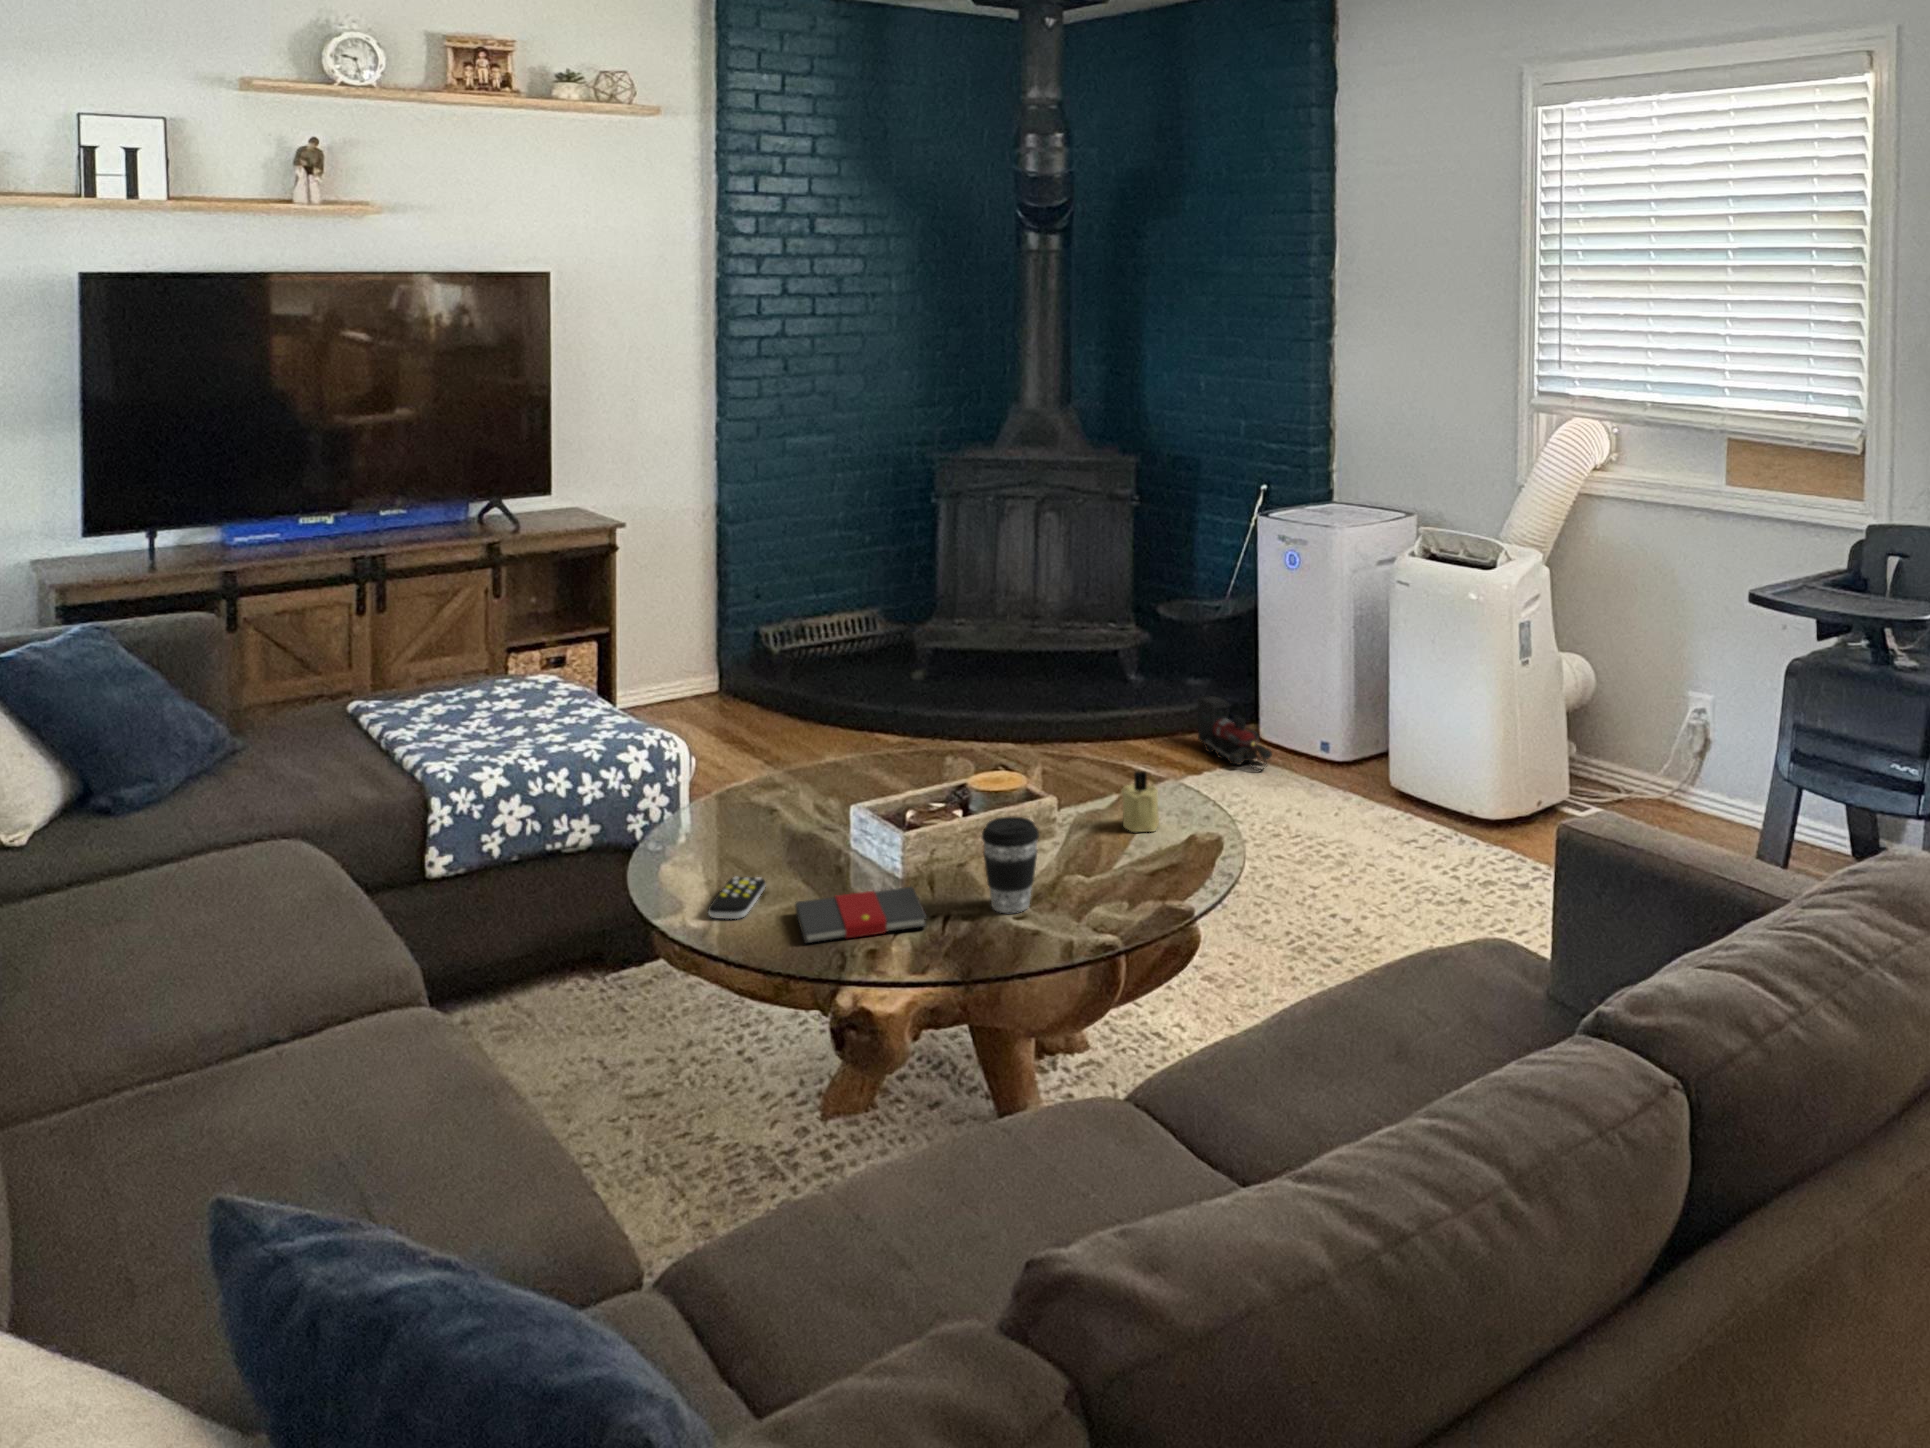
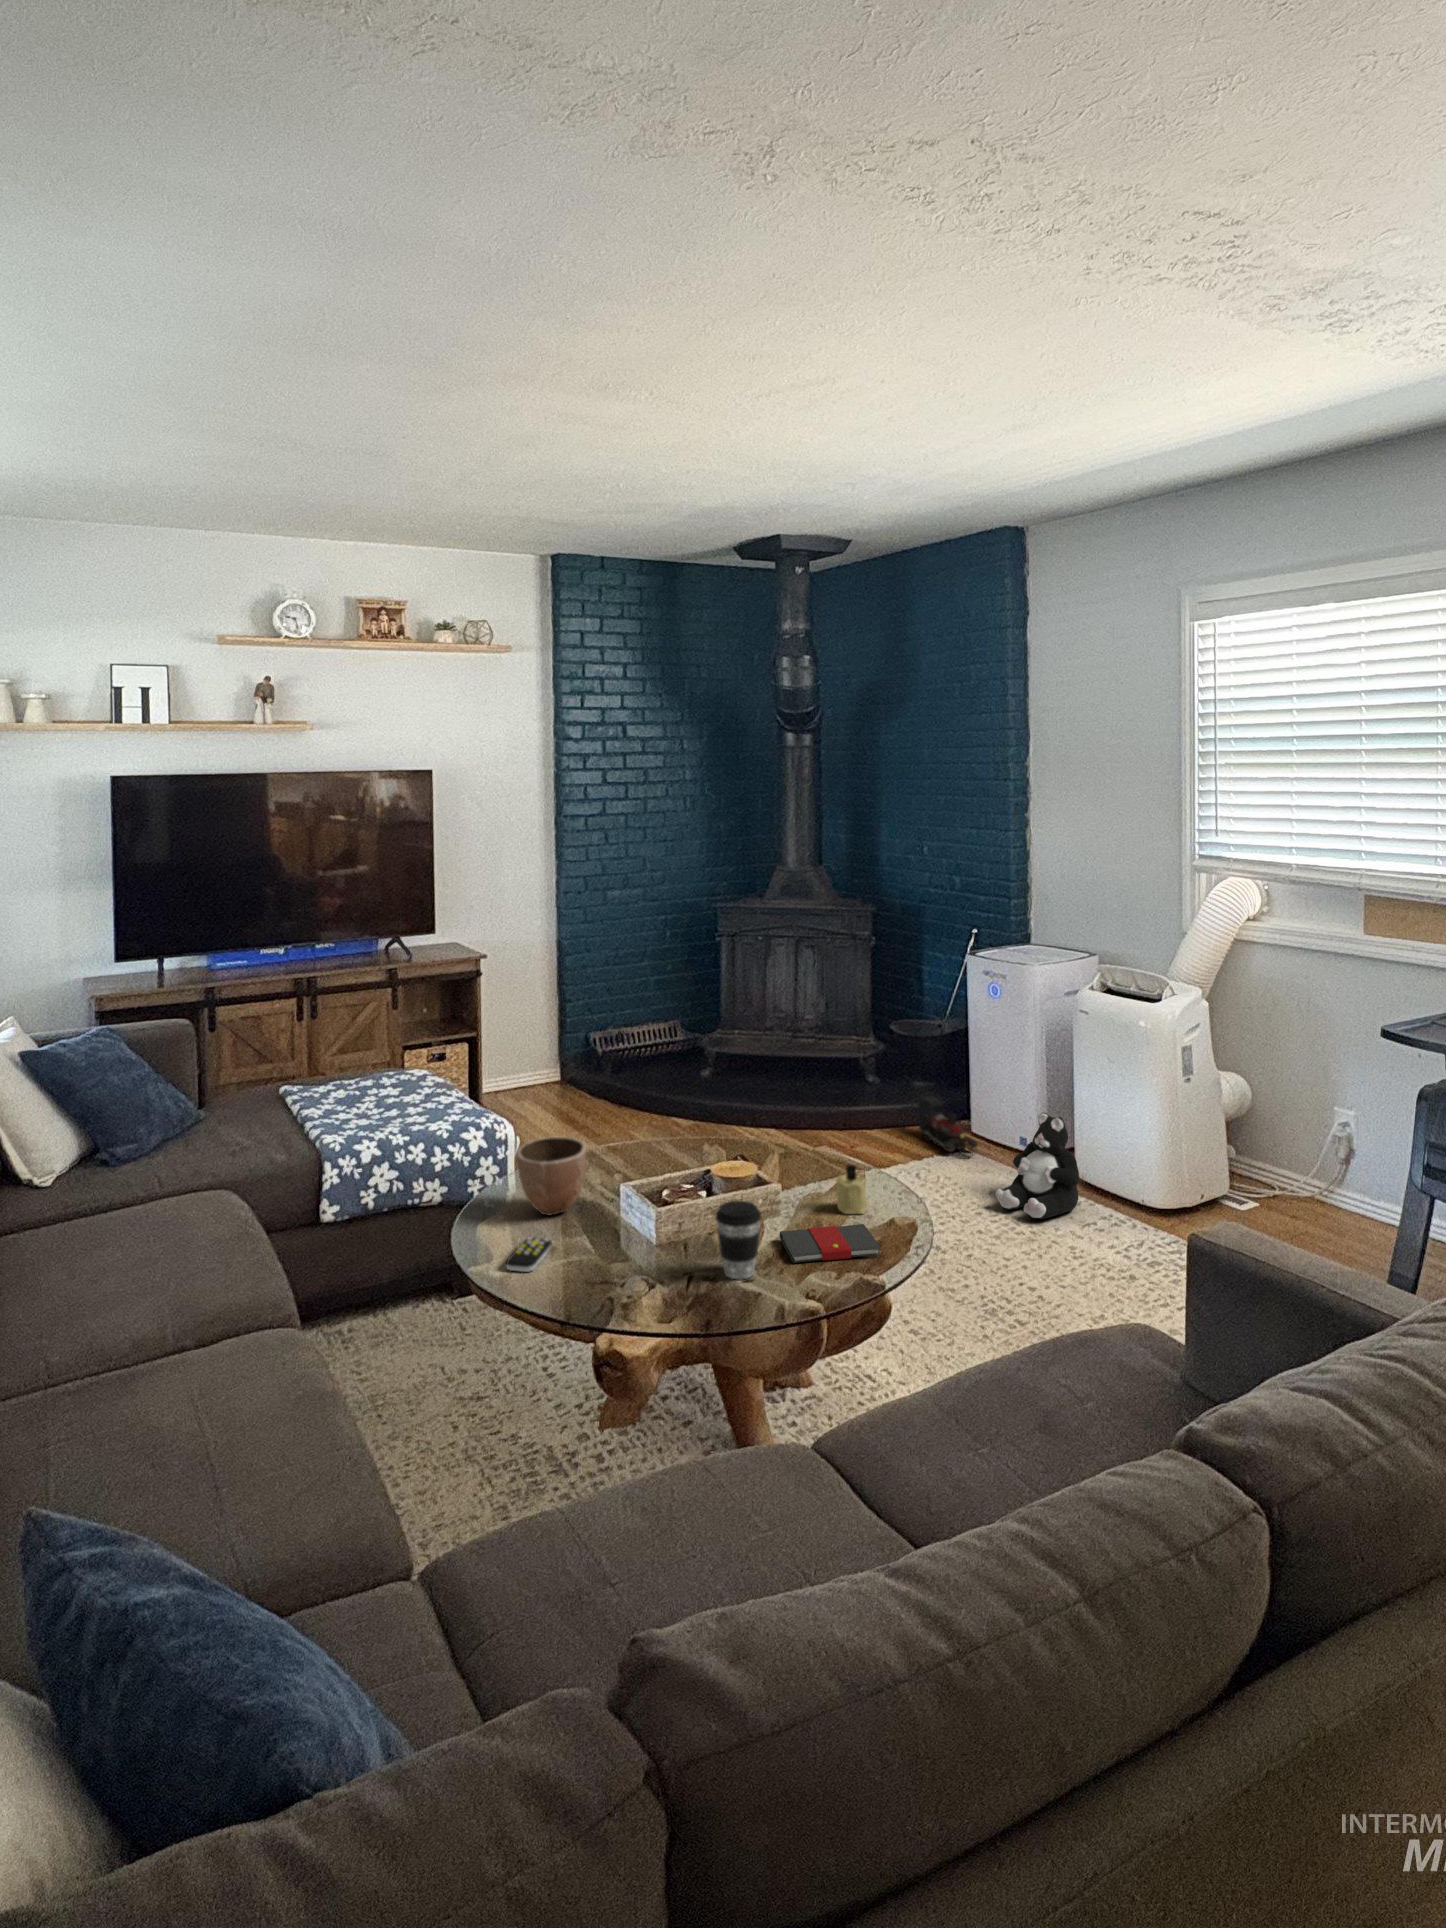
plush toy: none [1297,709,1399,840] -> present [995,1113,1079,1219]
decorative bowl: none [712,749,803,851] -> present [517,1137,586,1215]
book: present [795,887,927,943] -> present [780,1224,881,1263]

